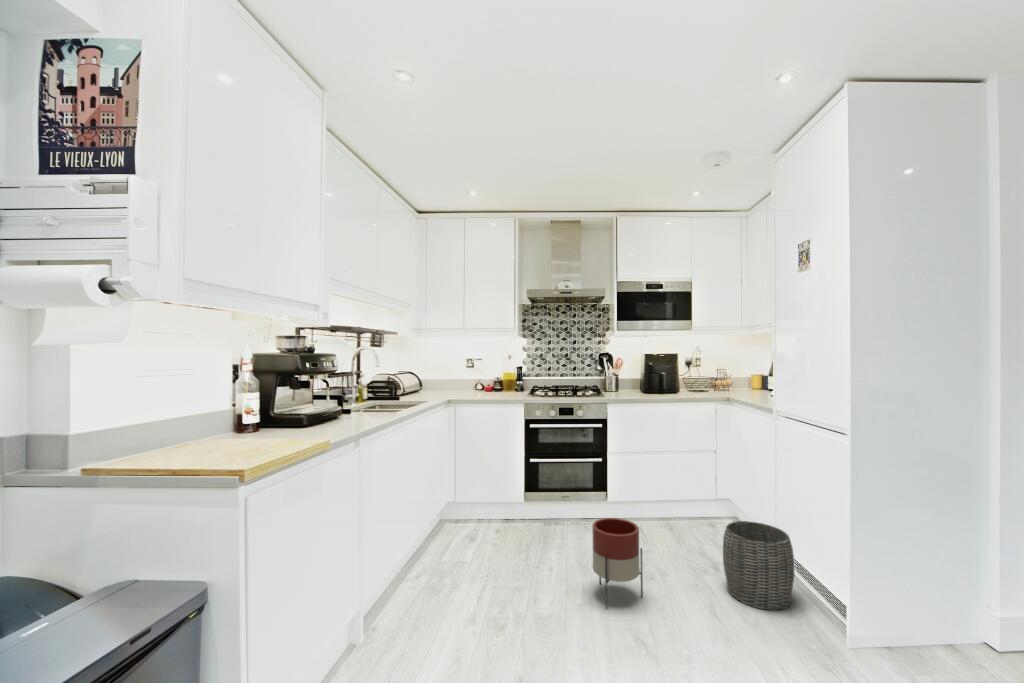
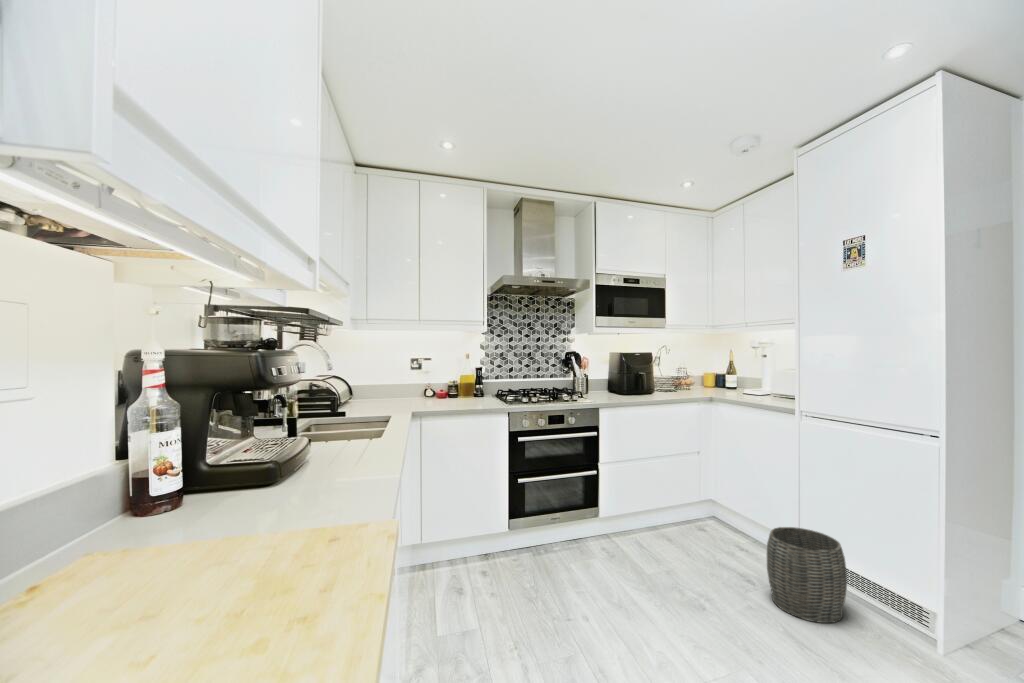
planter: present [593,518,643,608] -> none [653,544,713,662]

